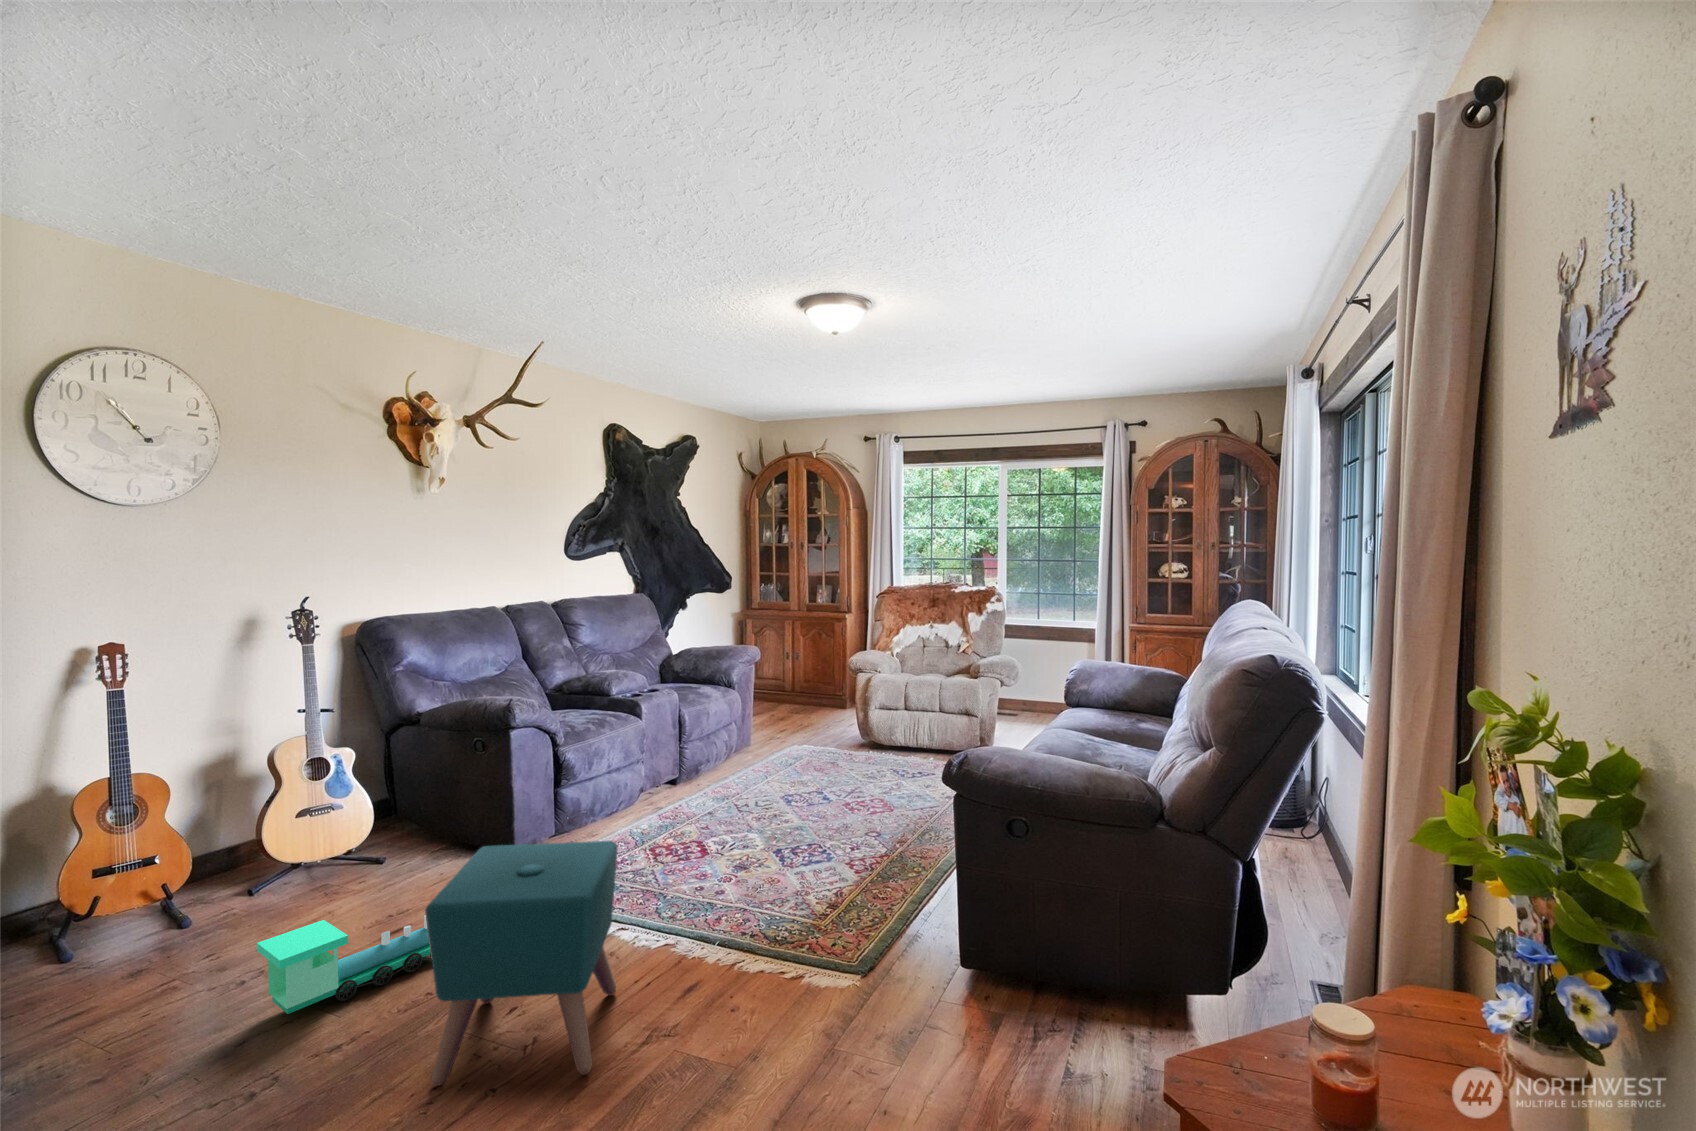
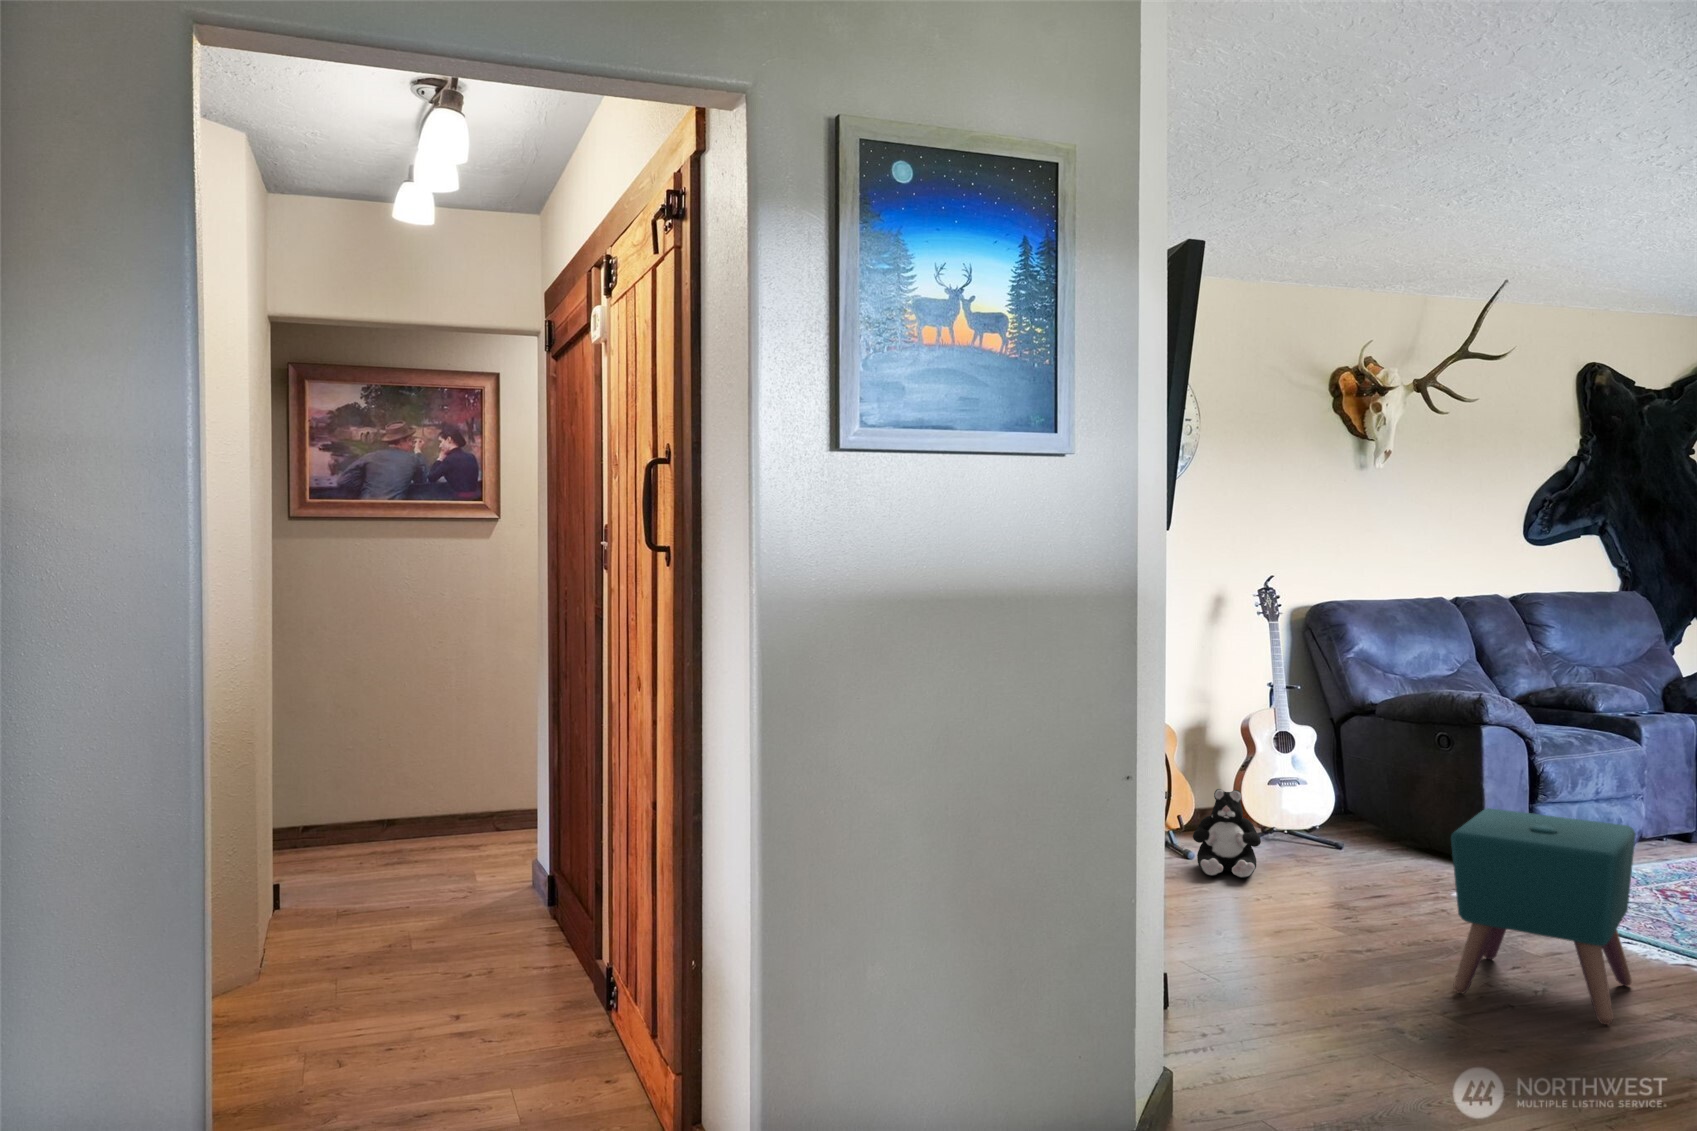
plush toy: none [167,849,262,967] -> present [1193,789,1261,878]
toy train: present [257,915,431,1014] -> none [1284,855,1438,926]

